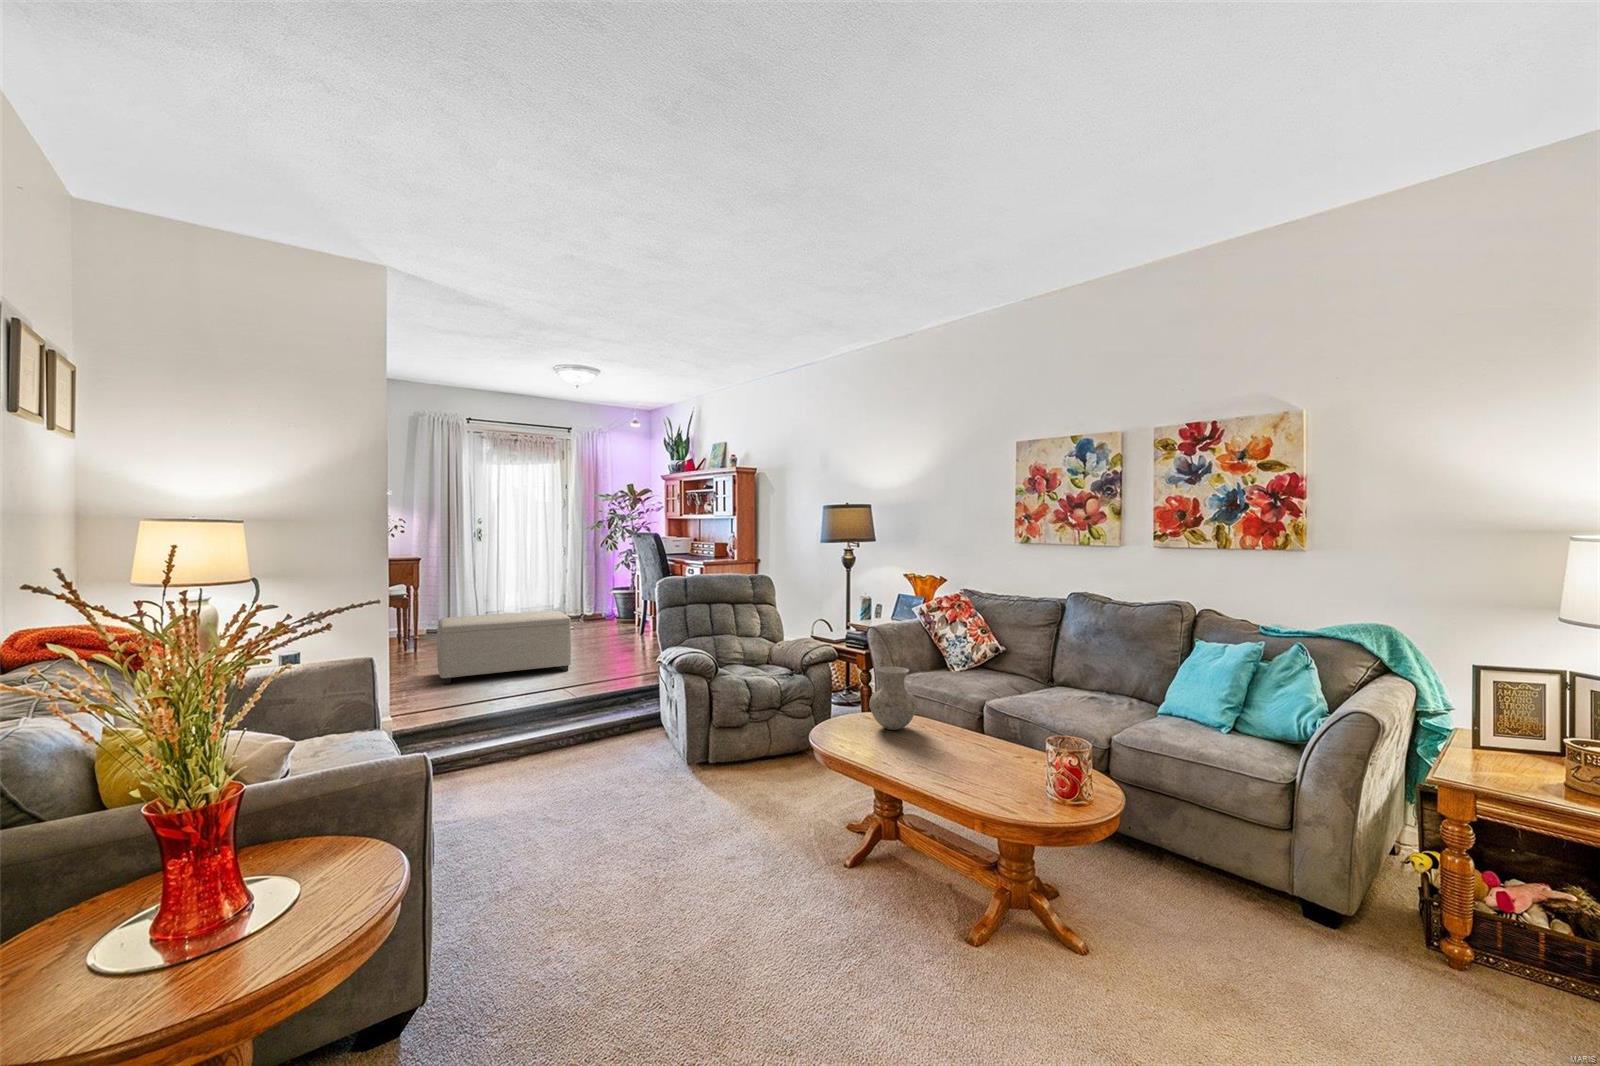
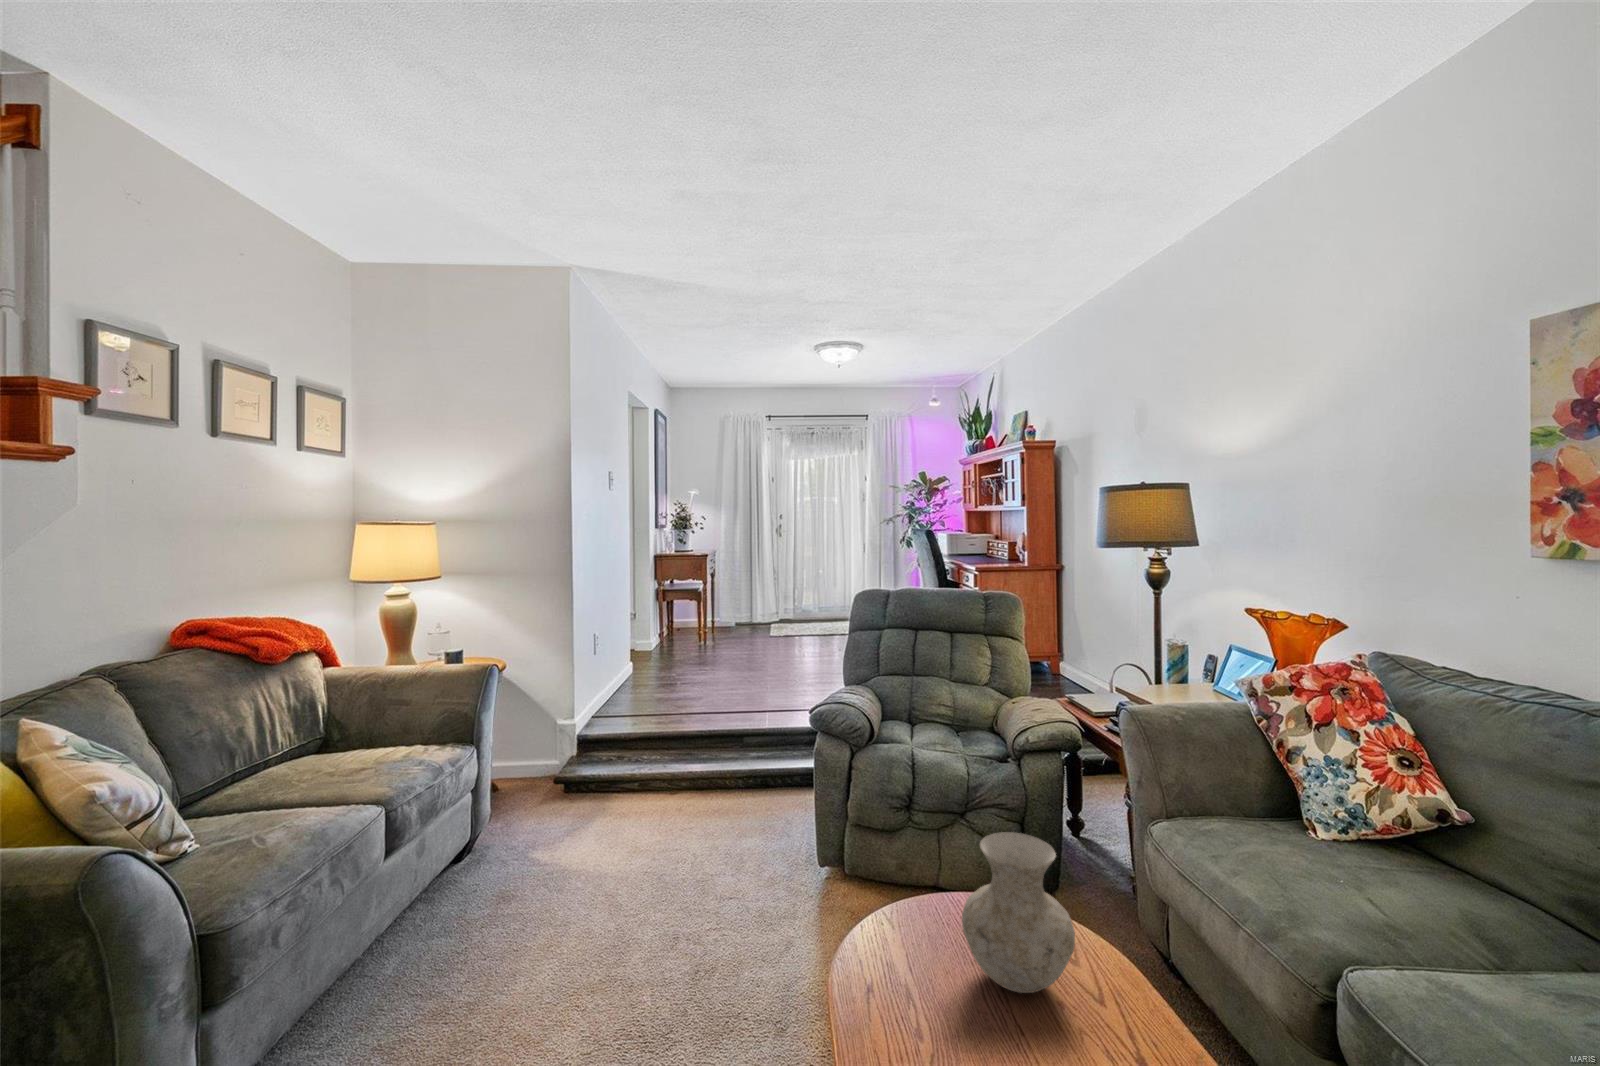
ottoman: present [437,611,571,684] -> none [658,621,797,695]

